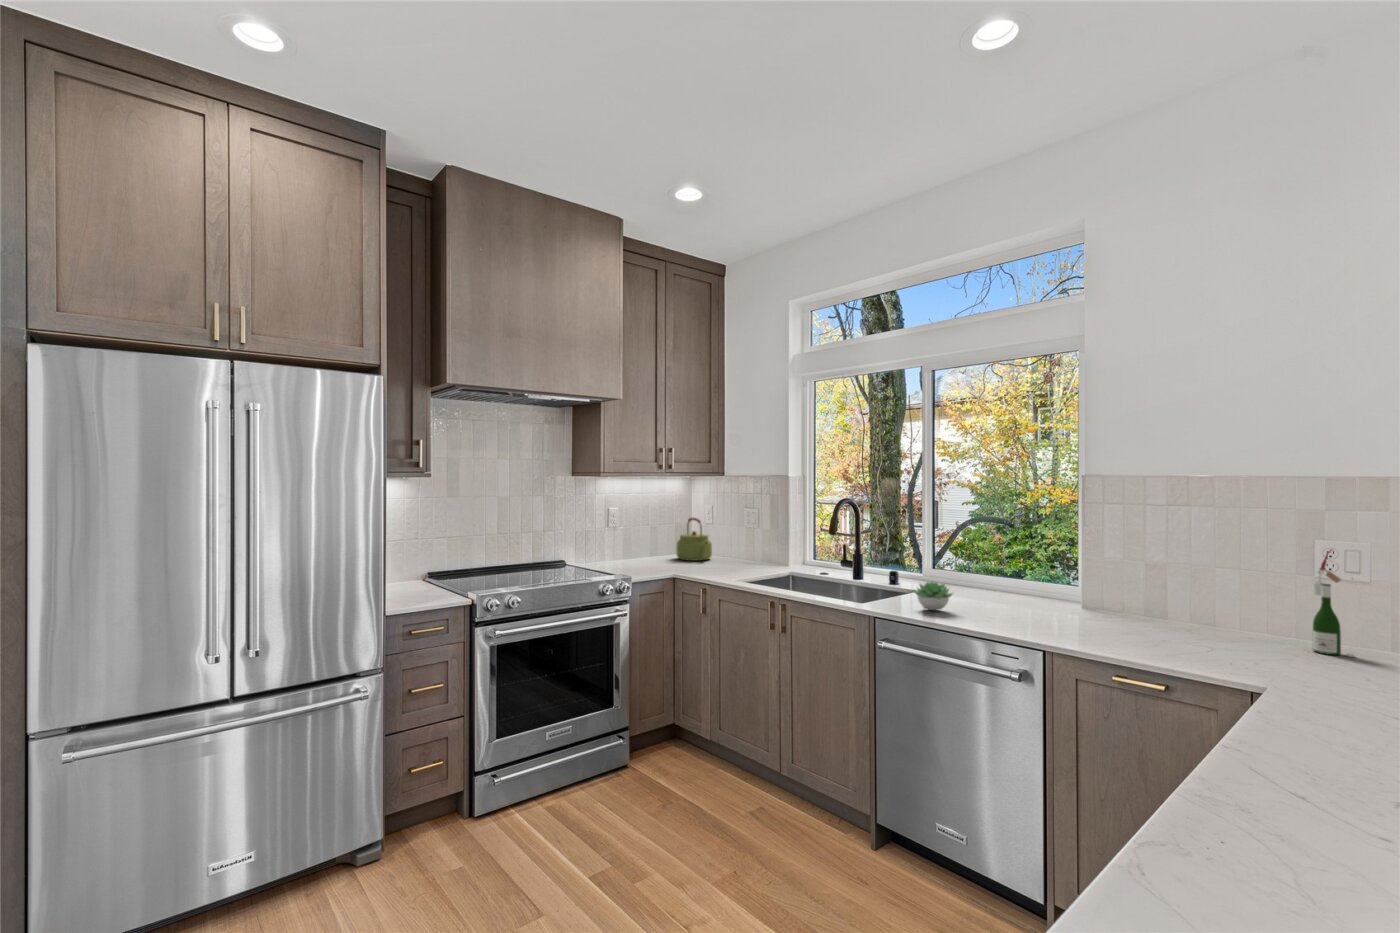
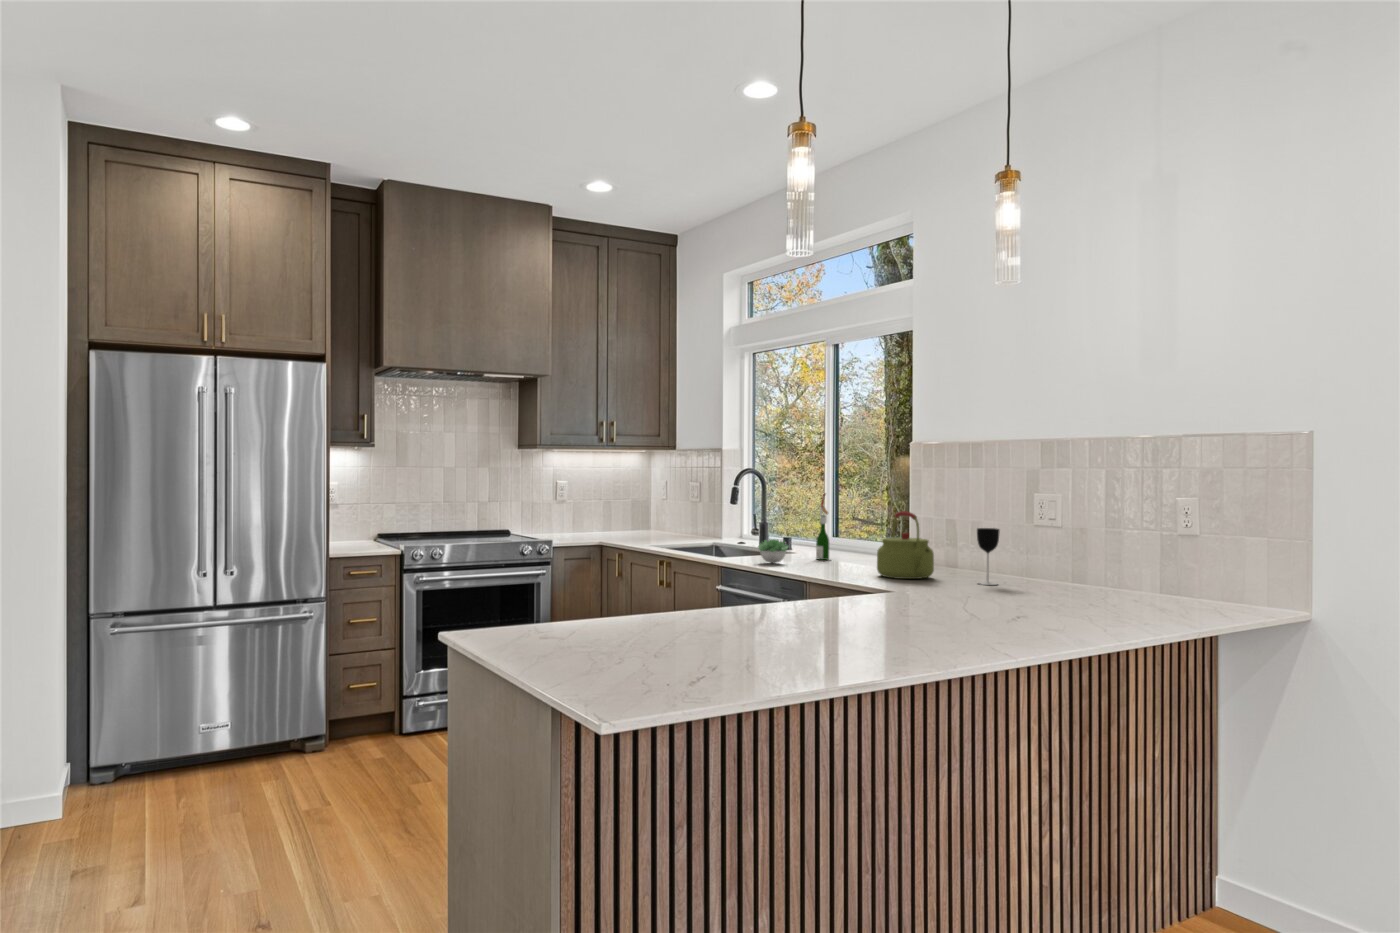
kettle: present [677,518,712,561] -> present [877,511,934,579]
wine bottle: present [1313,549,1355,657] -> present [816,493,830,560]
wine glass: none [1250,577,1286,650] -> present [977,528,1000,585]

